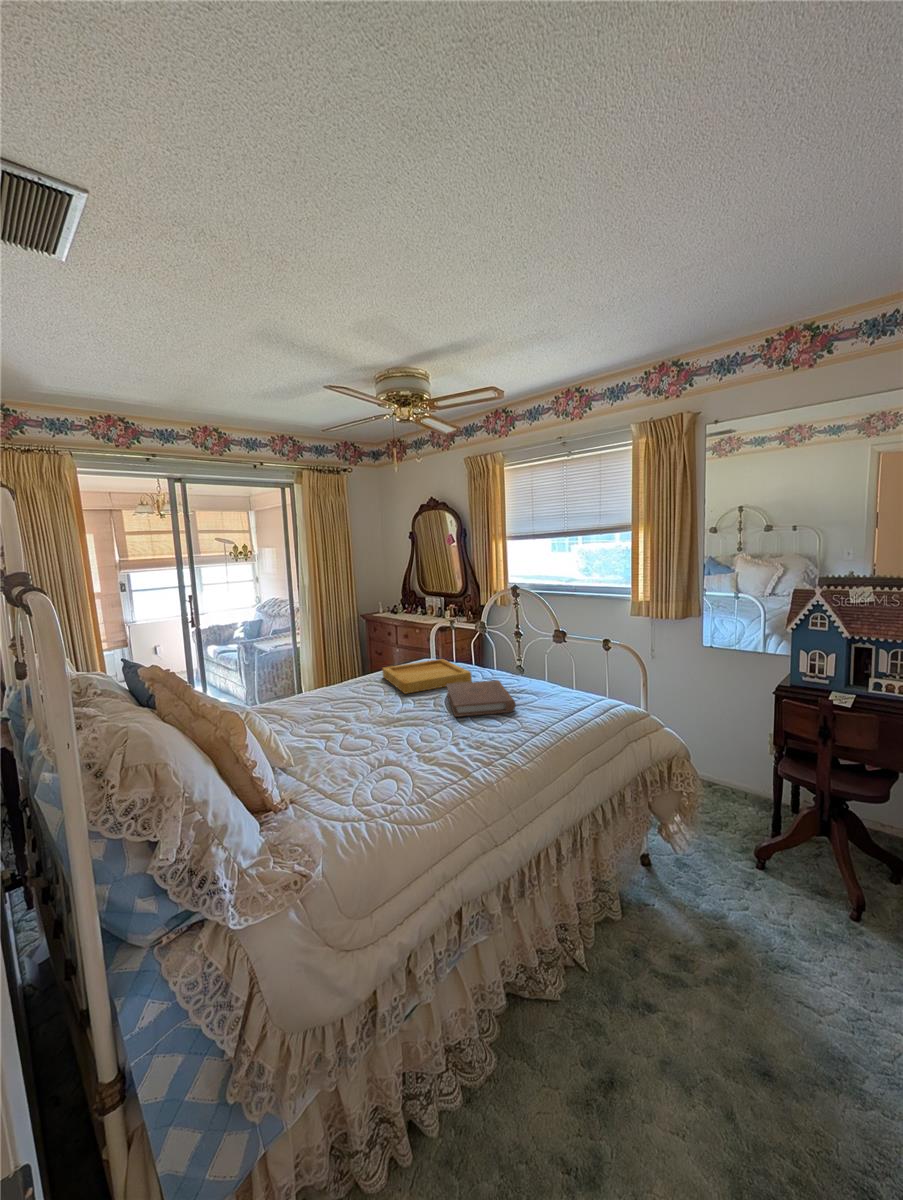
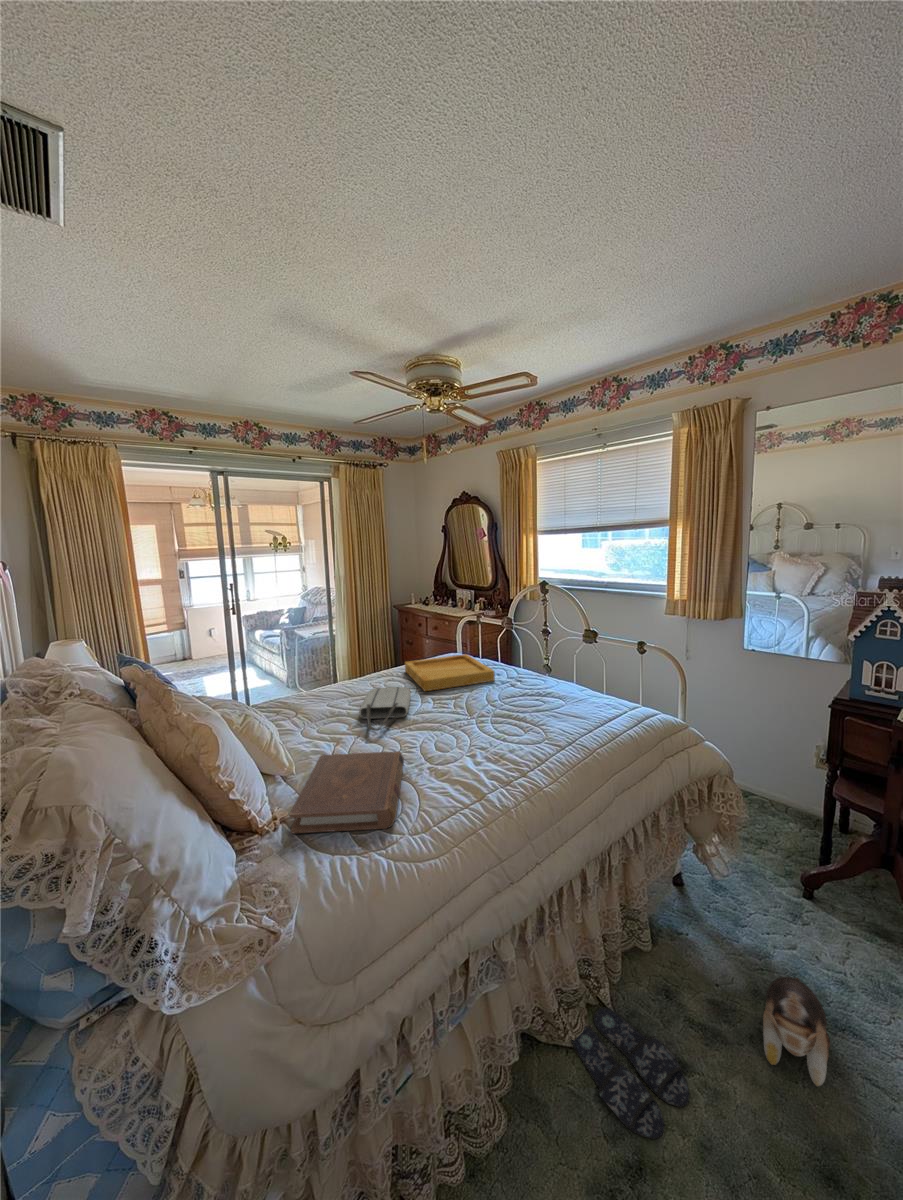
book: present [447,680,516,717] -> present [289,751,404,833]
tote bag: none [345,690,392,728] -> present [360,687,411,731]
plush toy: none [712,923,770,1007] -> present [763,976,830,1086]
slippers: none [552,966,653,1058] -> present [572,1007,689,1139]

